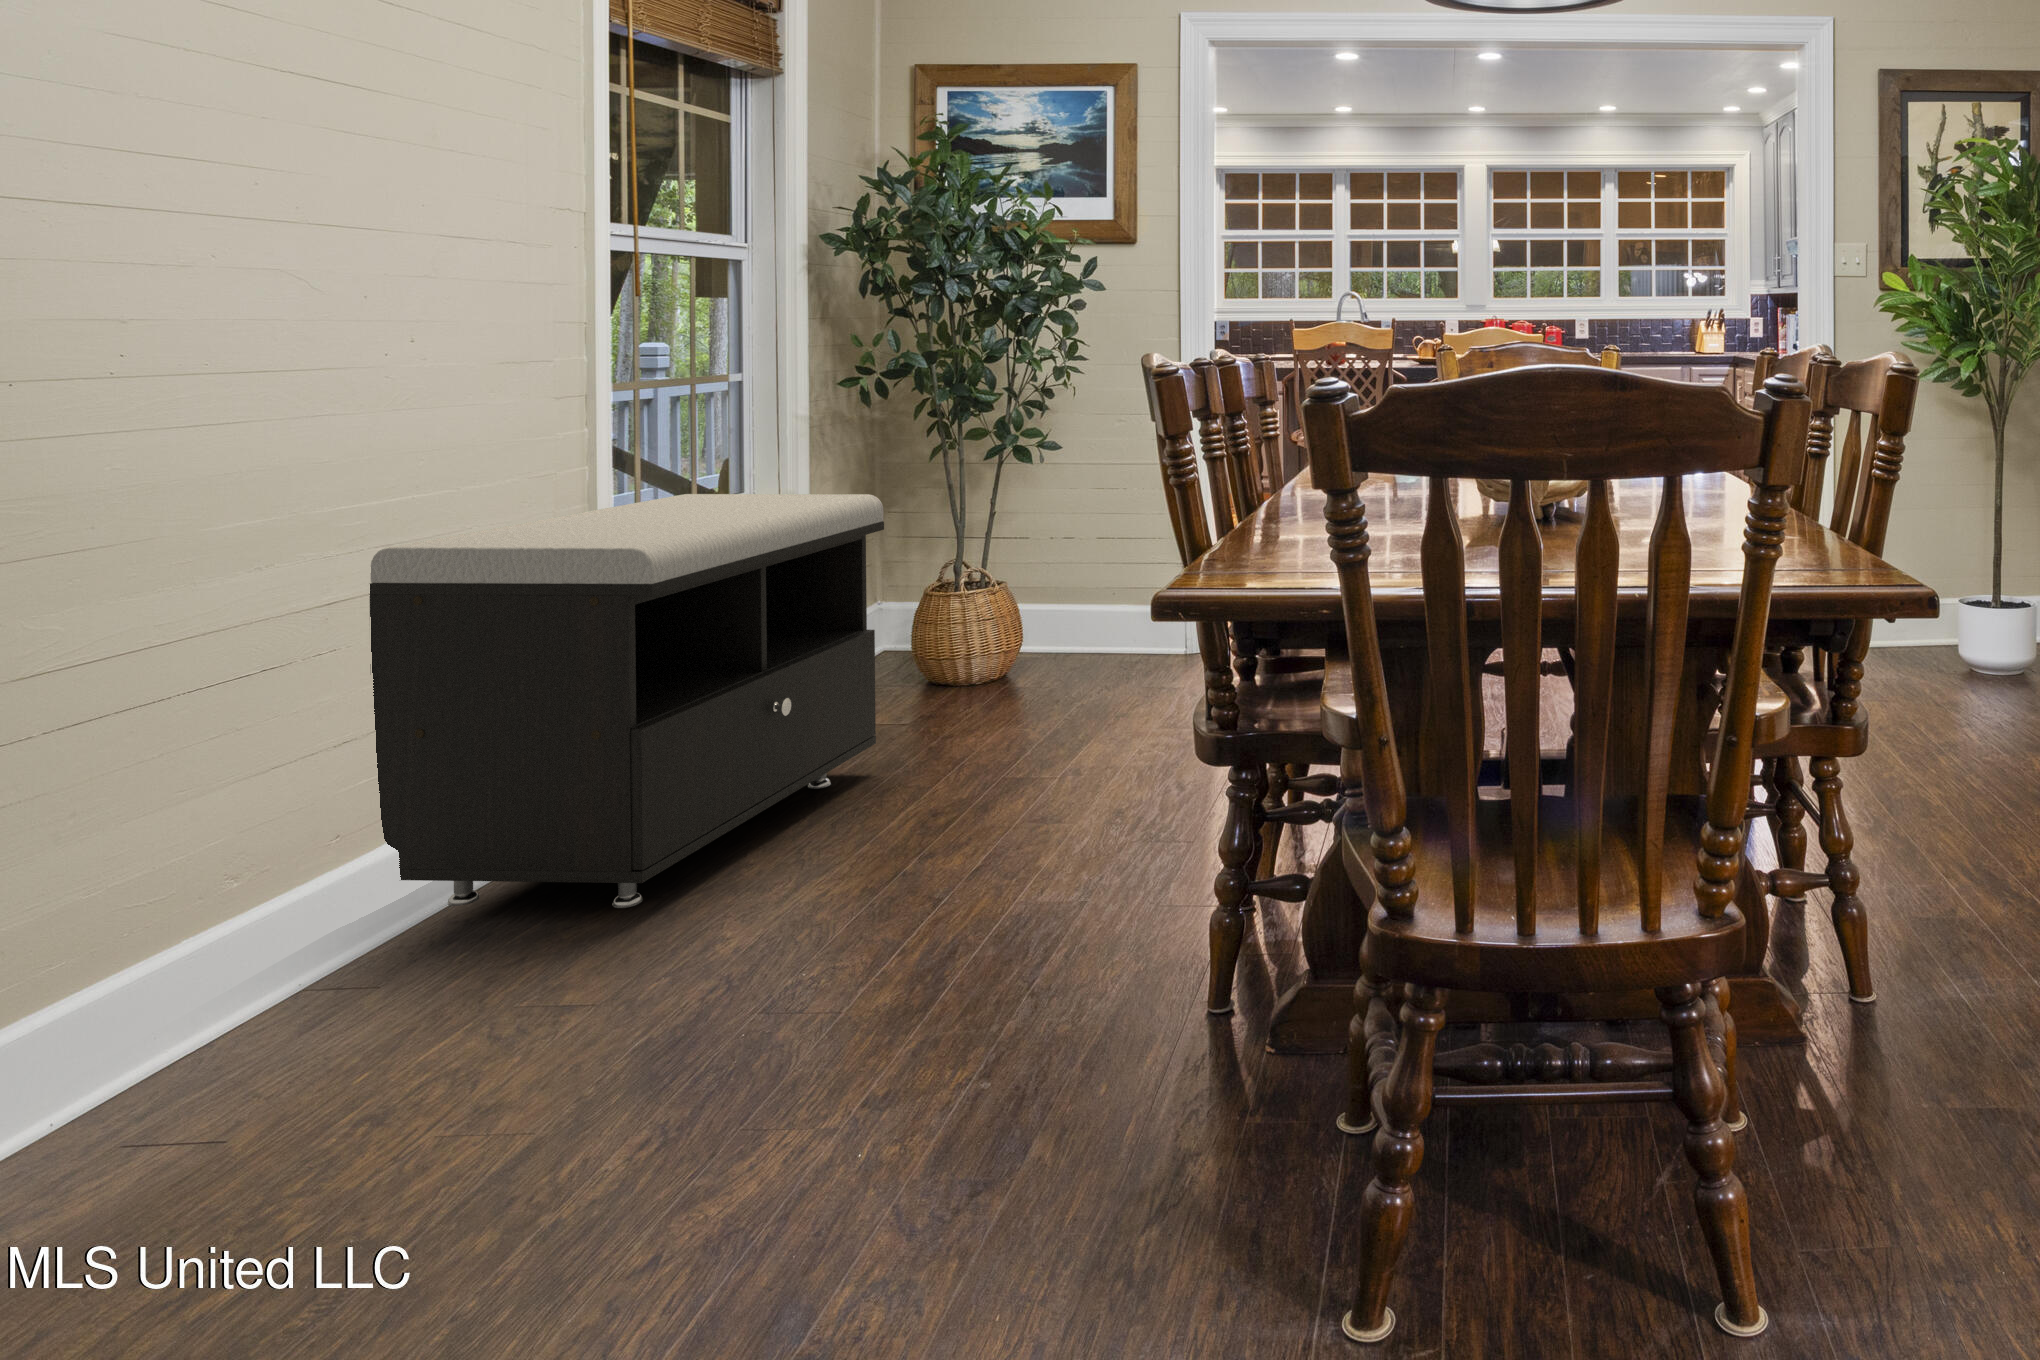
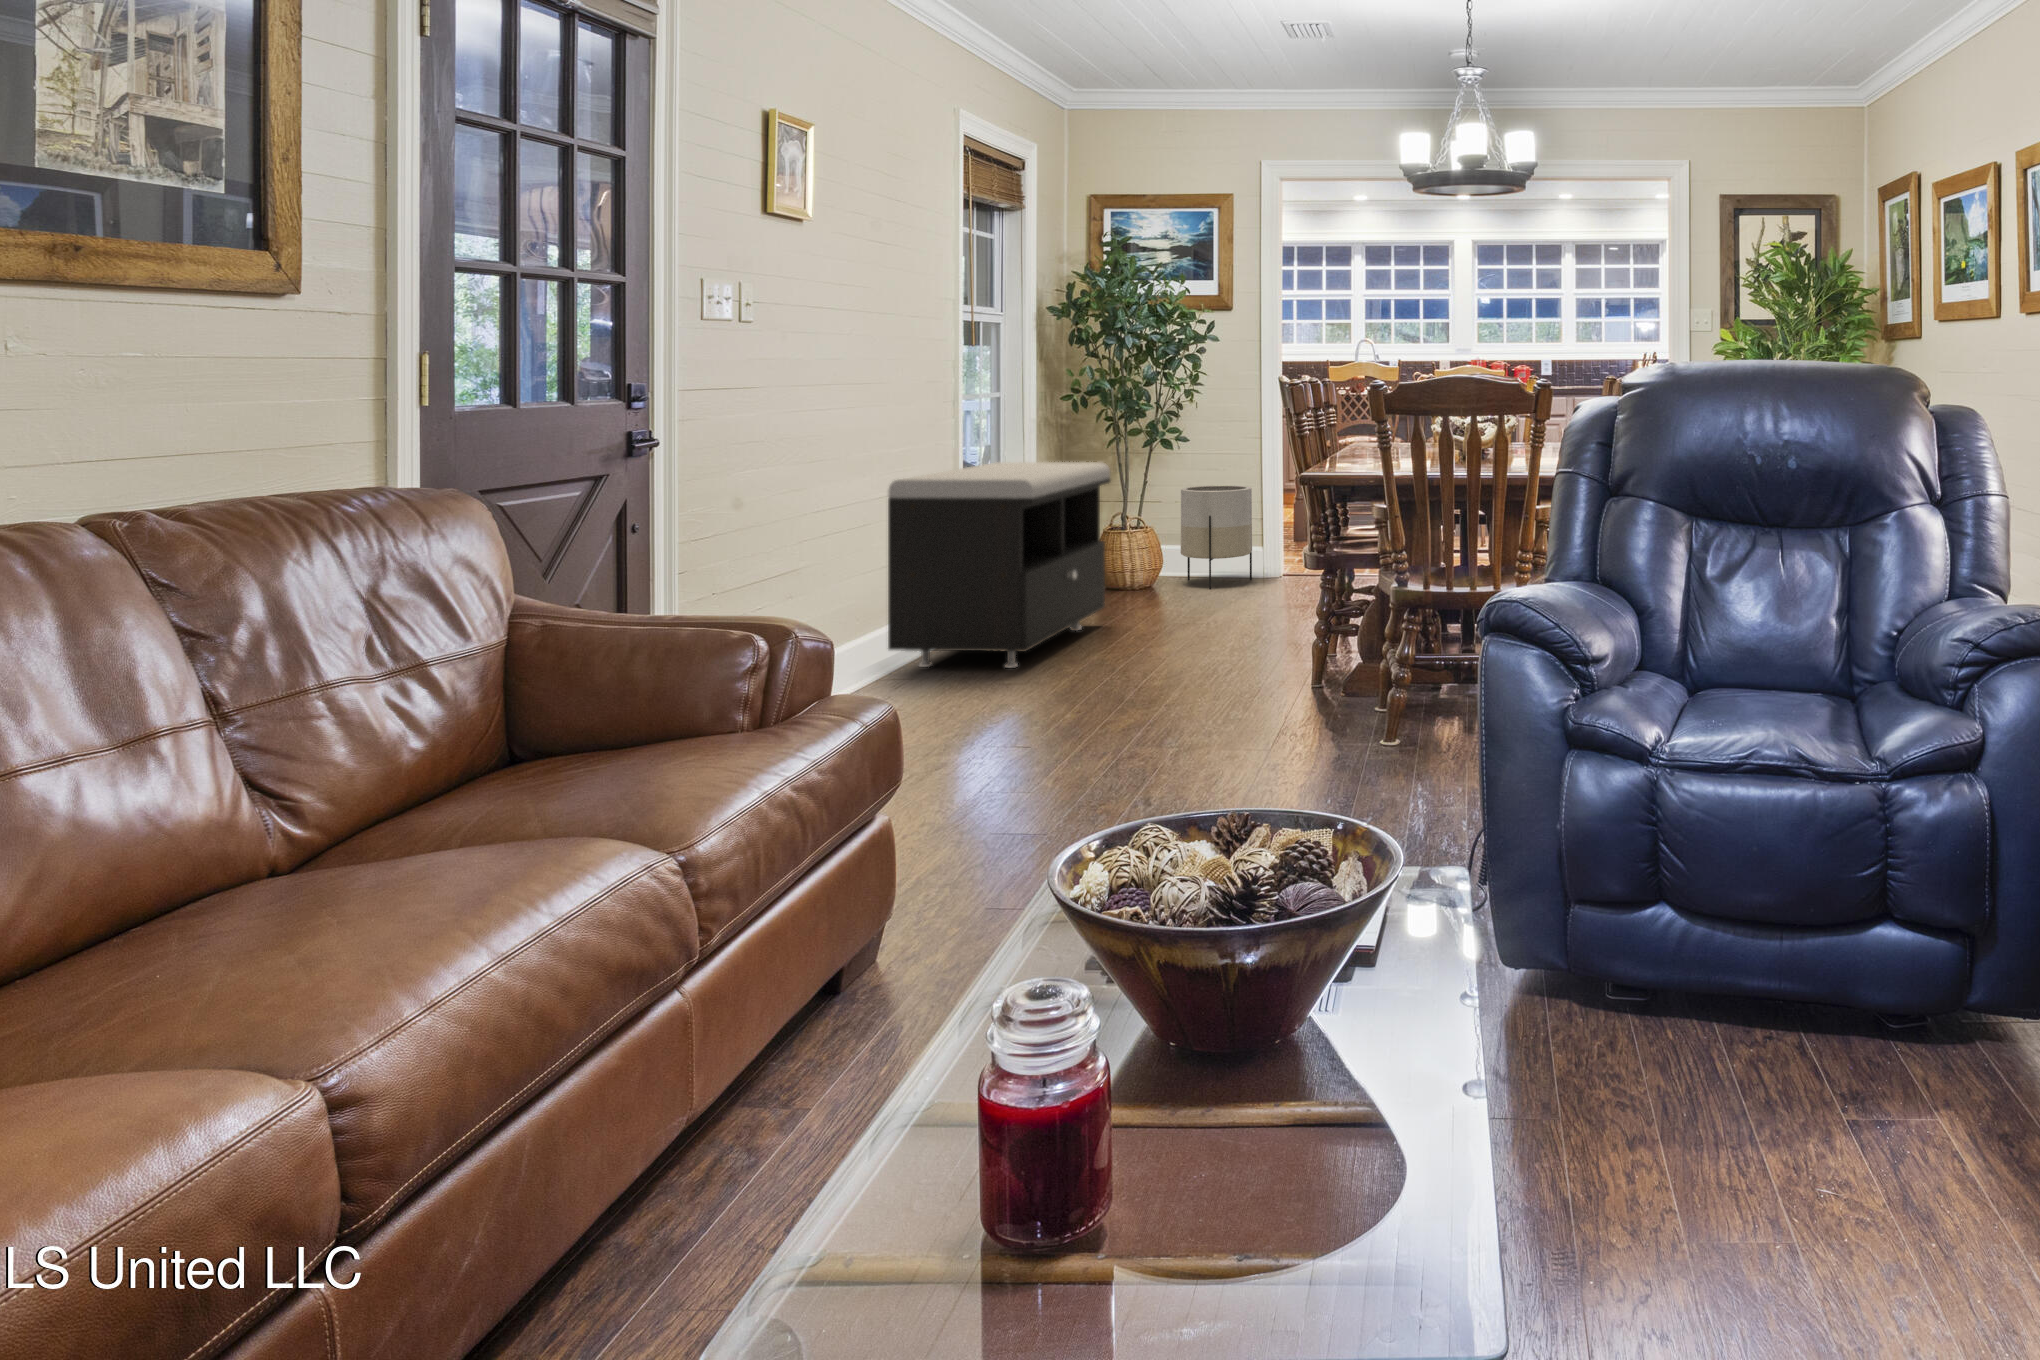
planter: none [1047,514,1162,682] -> present [1181,485,1252,589]

